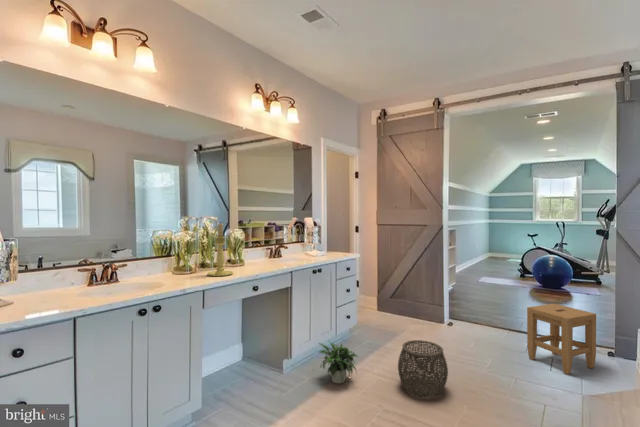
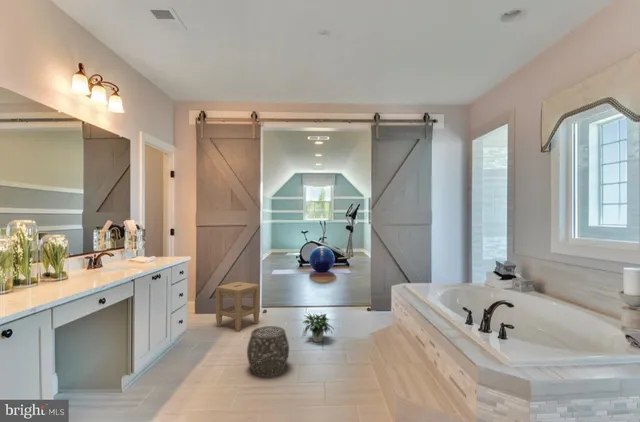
candle holder: present [207,223,233,276] -> none [30,226,71,295]
stool: present [527,304,596,375] -> present [216,282,260,331]
potted plant: present [319,343,357,383] -> present [303,314,333,342]

